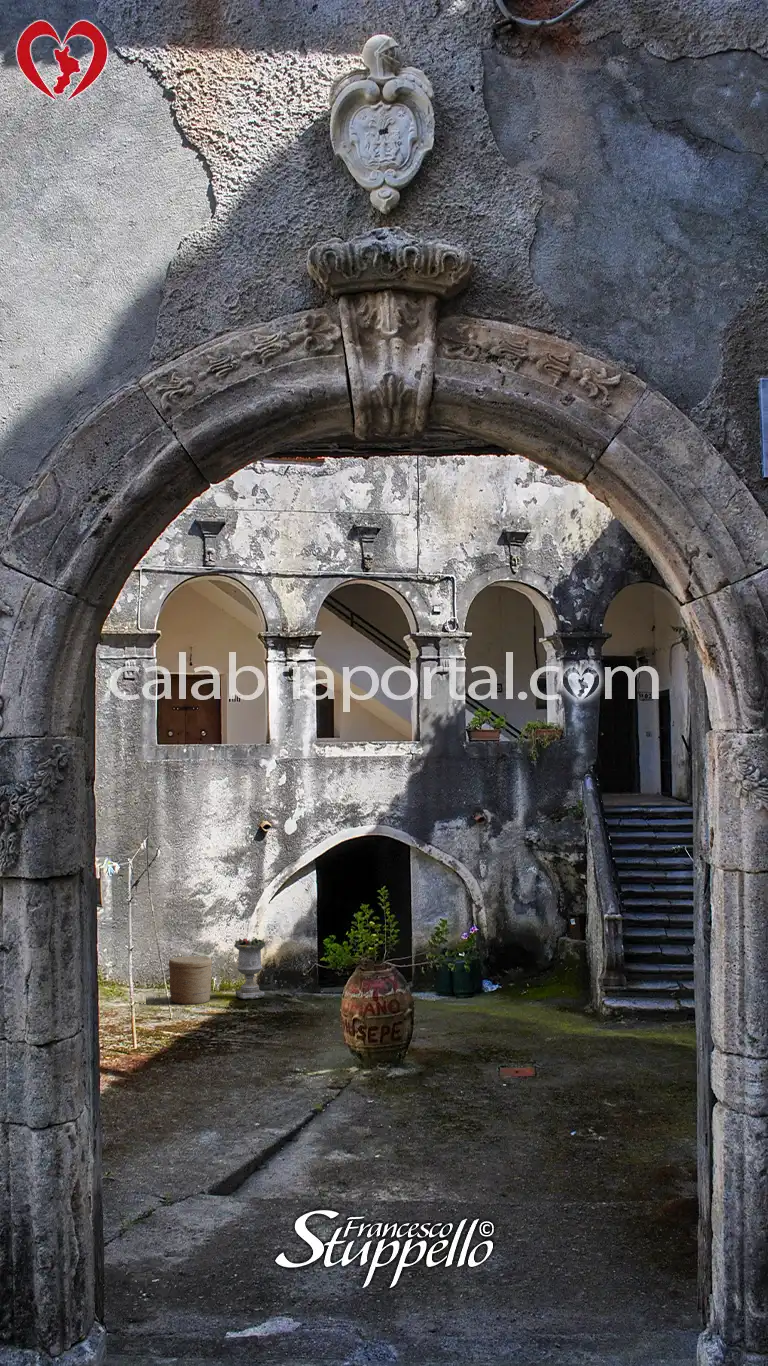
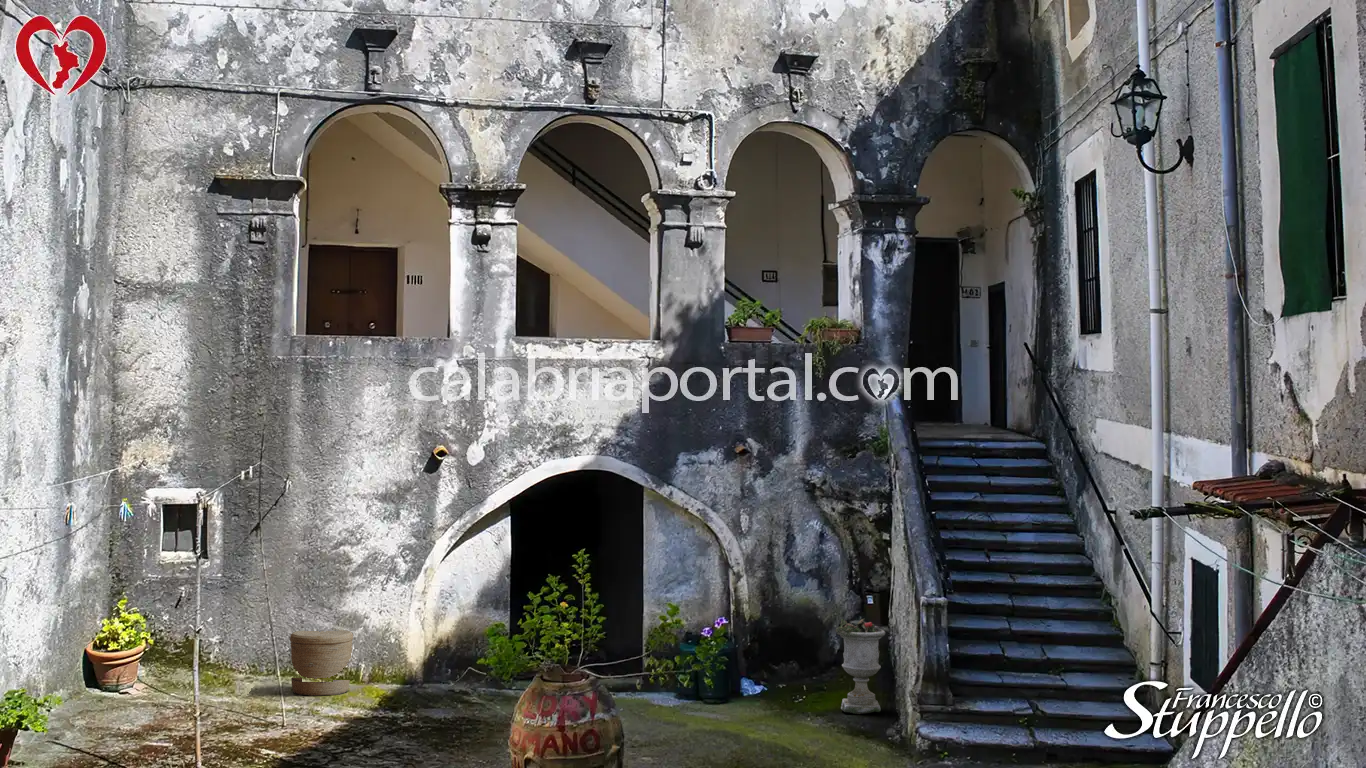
planter: present [234,938,267,999] -> present [835,619,885,714]

